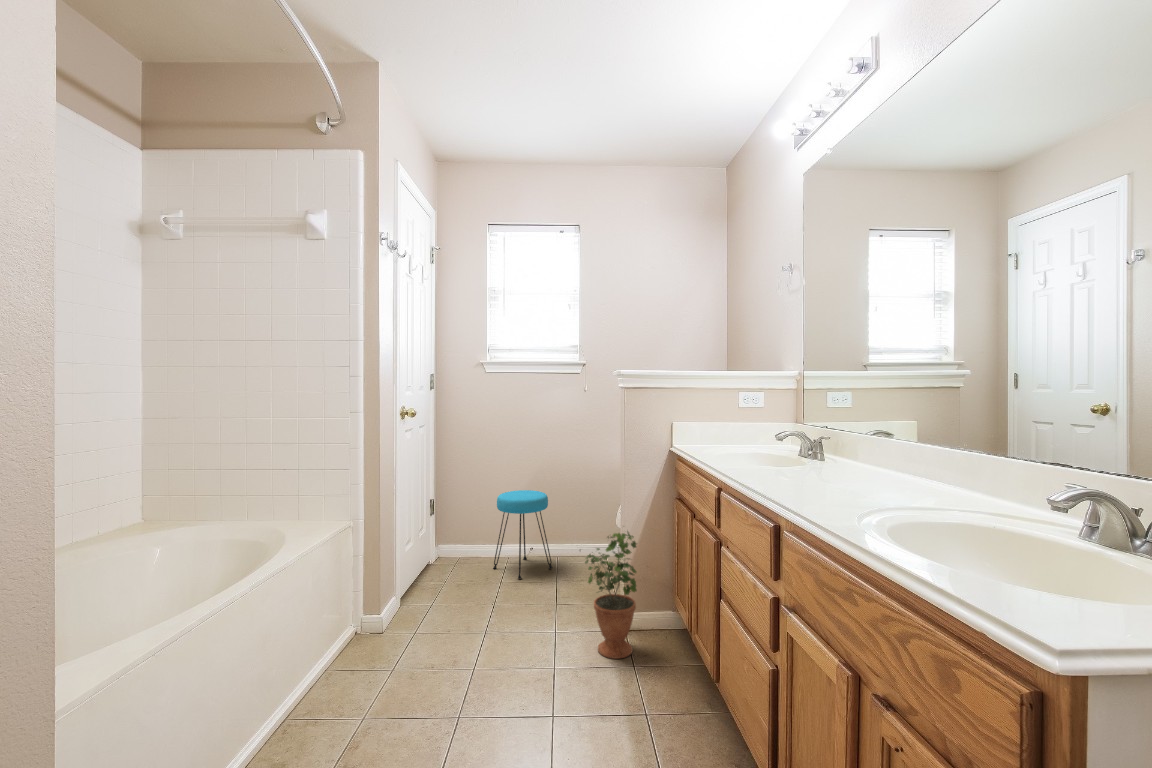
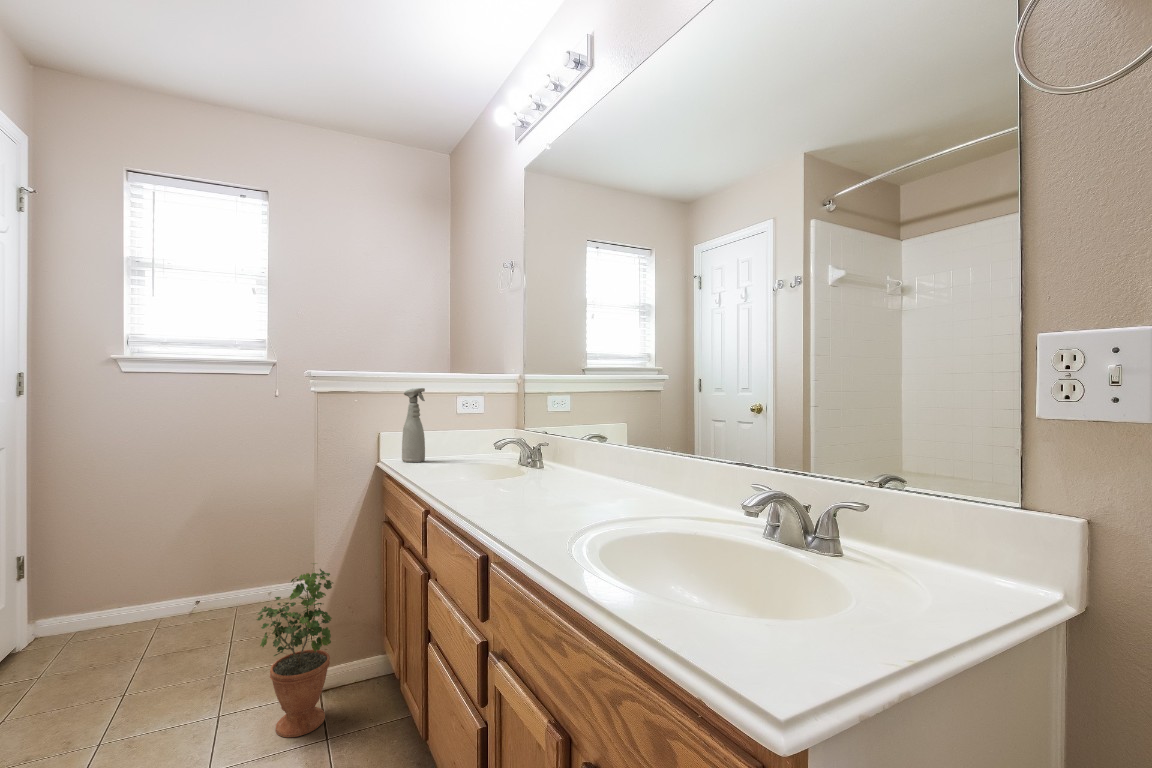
spray bottle: none [689,385,709,450] -> present [402,388,425,462]
stool: present [493,490,552,579] -> none [129,526,226,649]

